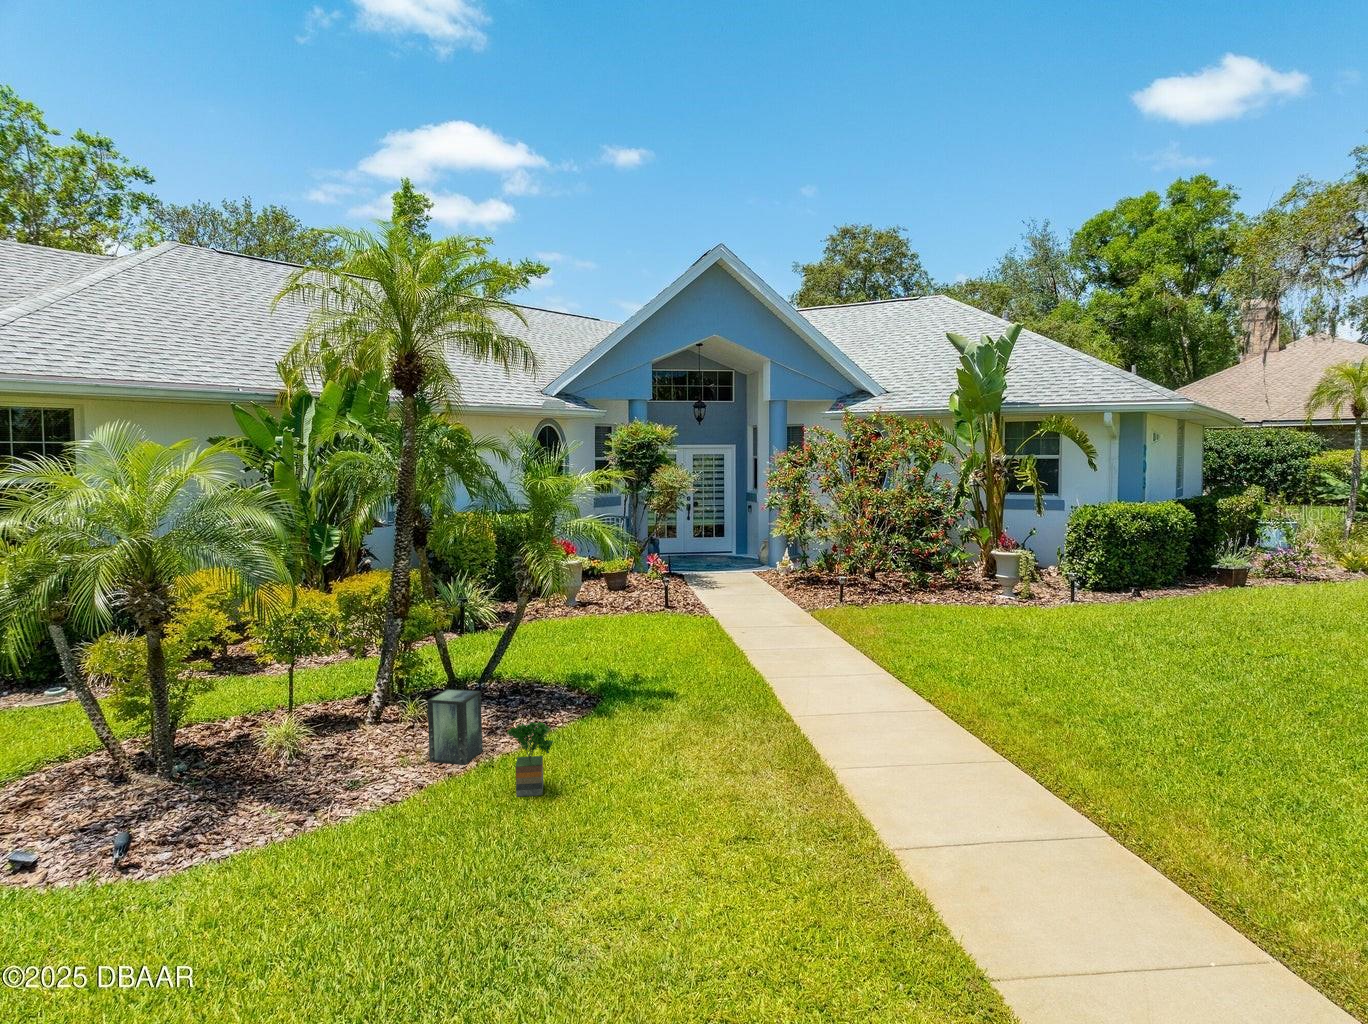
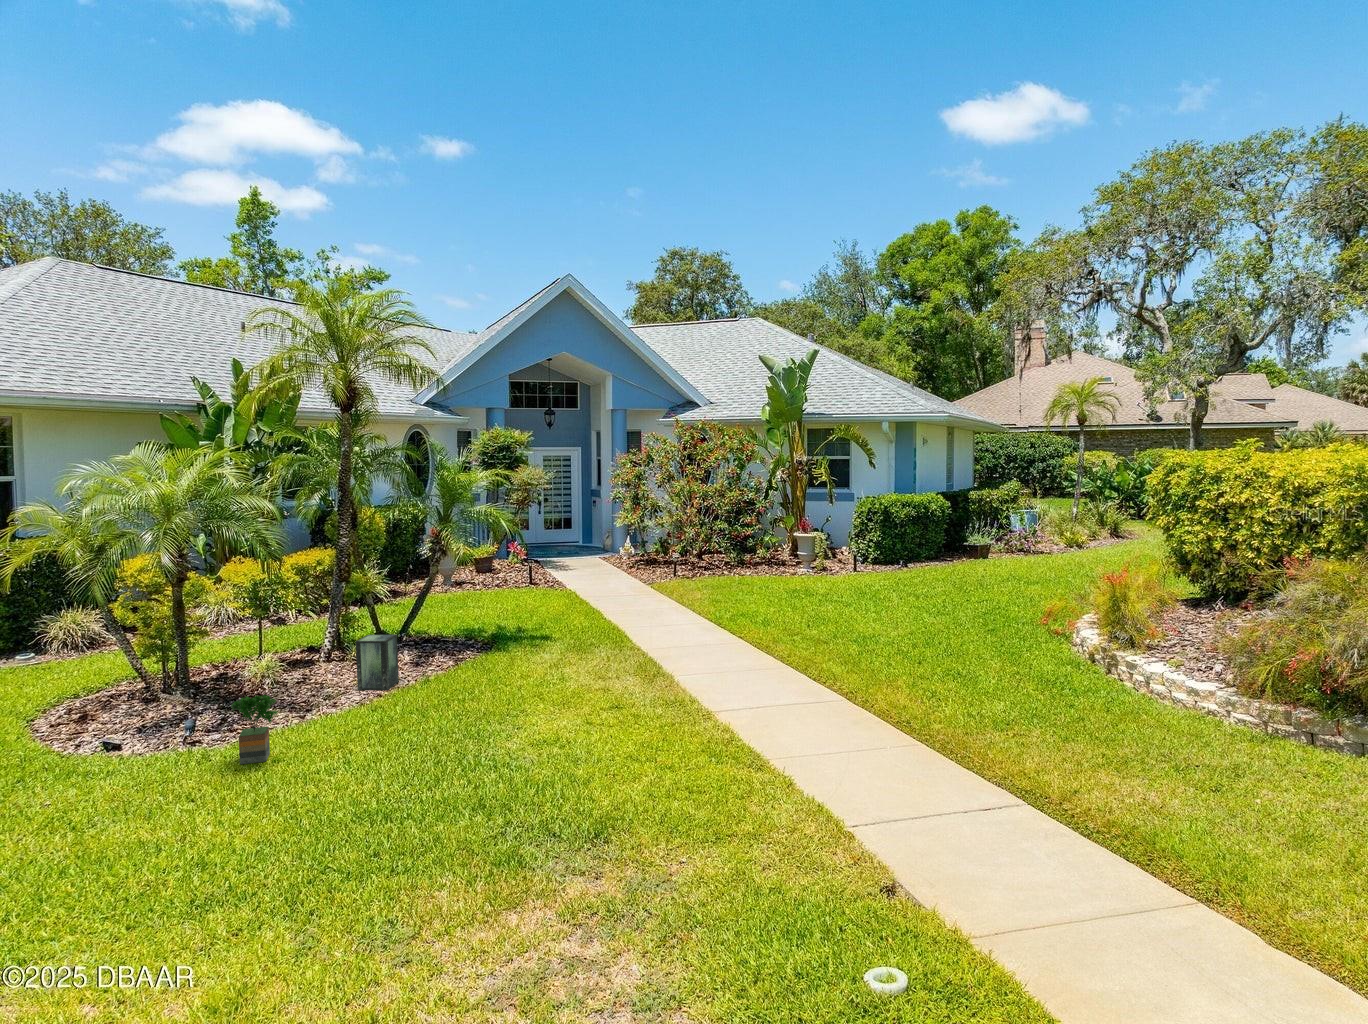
potted tree: present [507,721,554,797] -> present [232,695,278,764]

